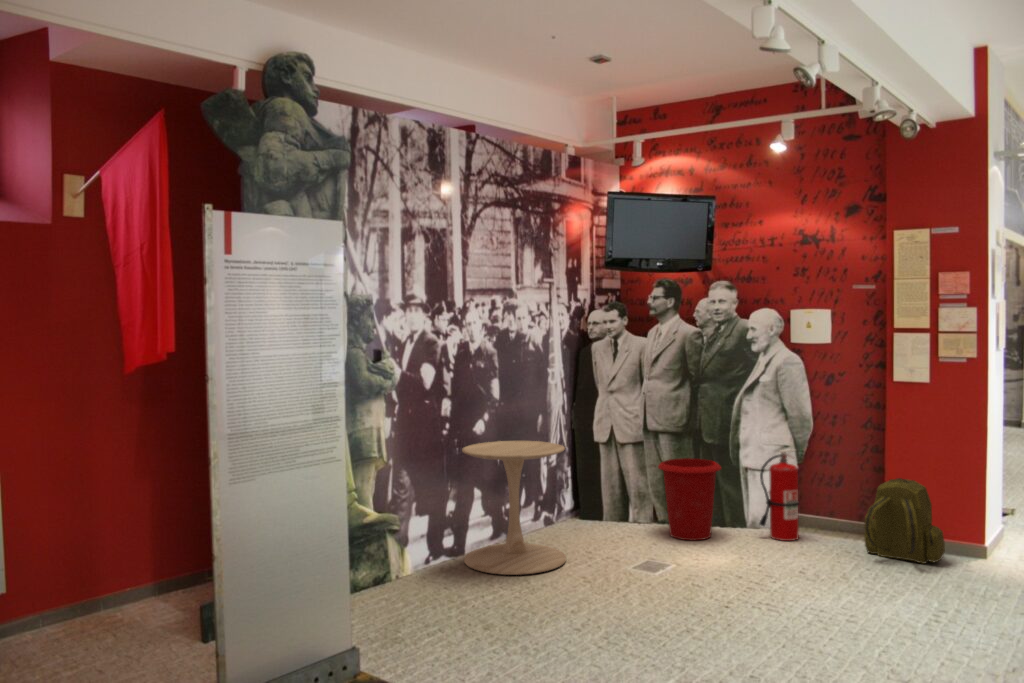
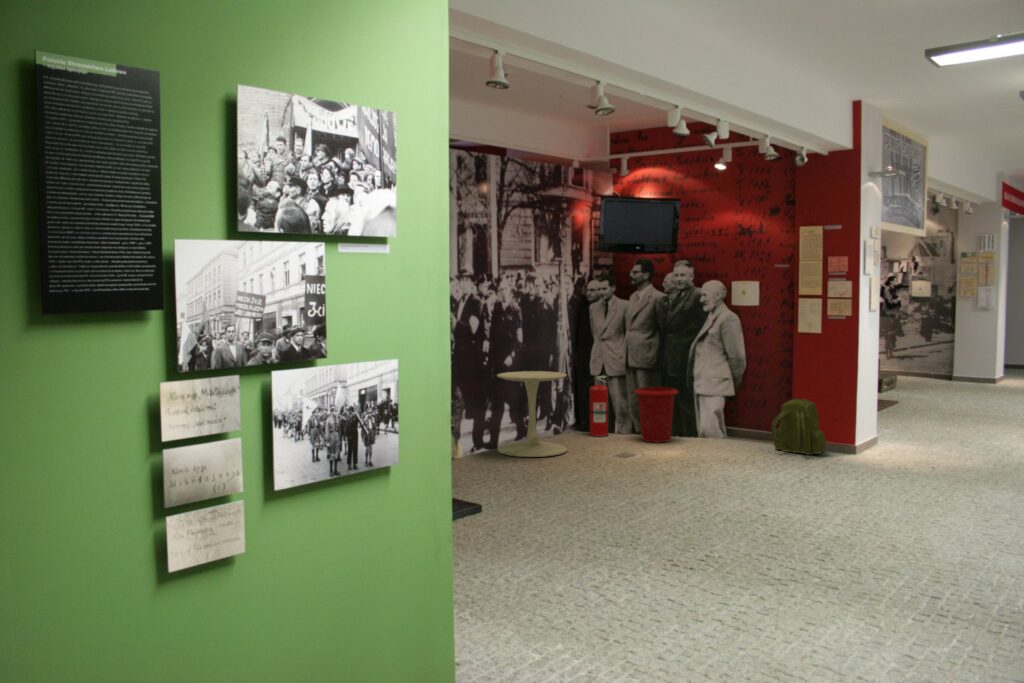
fire extinguisher: present [759,449,799,541] -> present [583,376,609,437]

